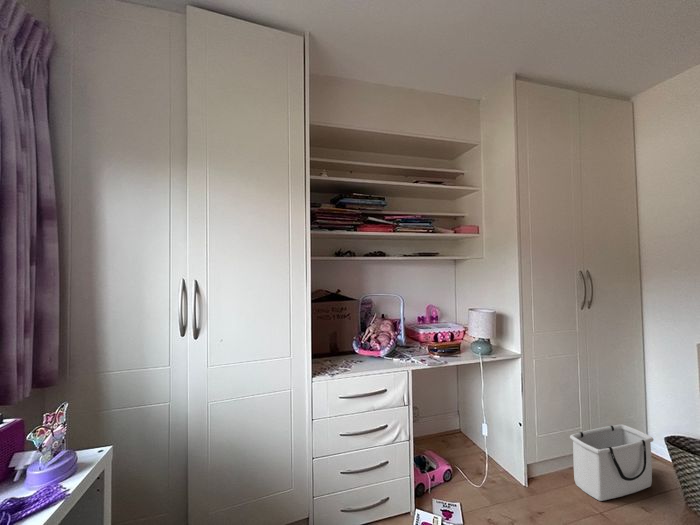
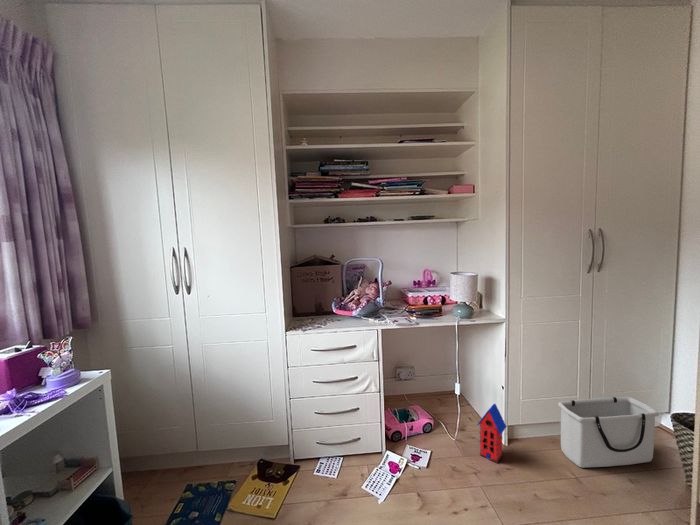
toy house: none [503,442,530,507] -> present [477,404,507,463]

